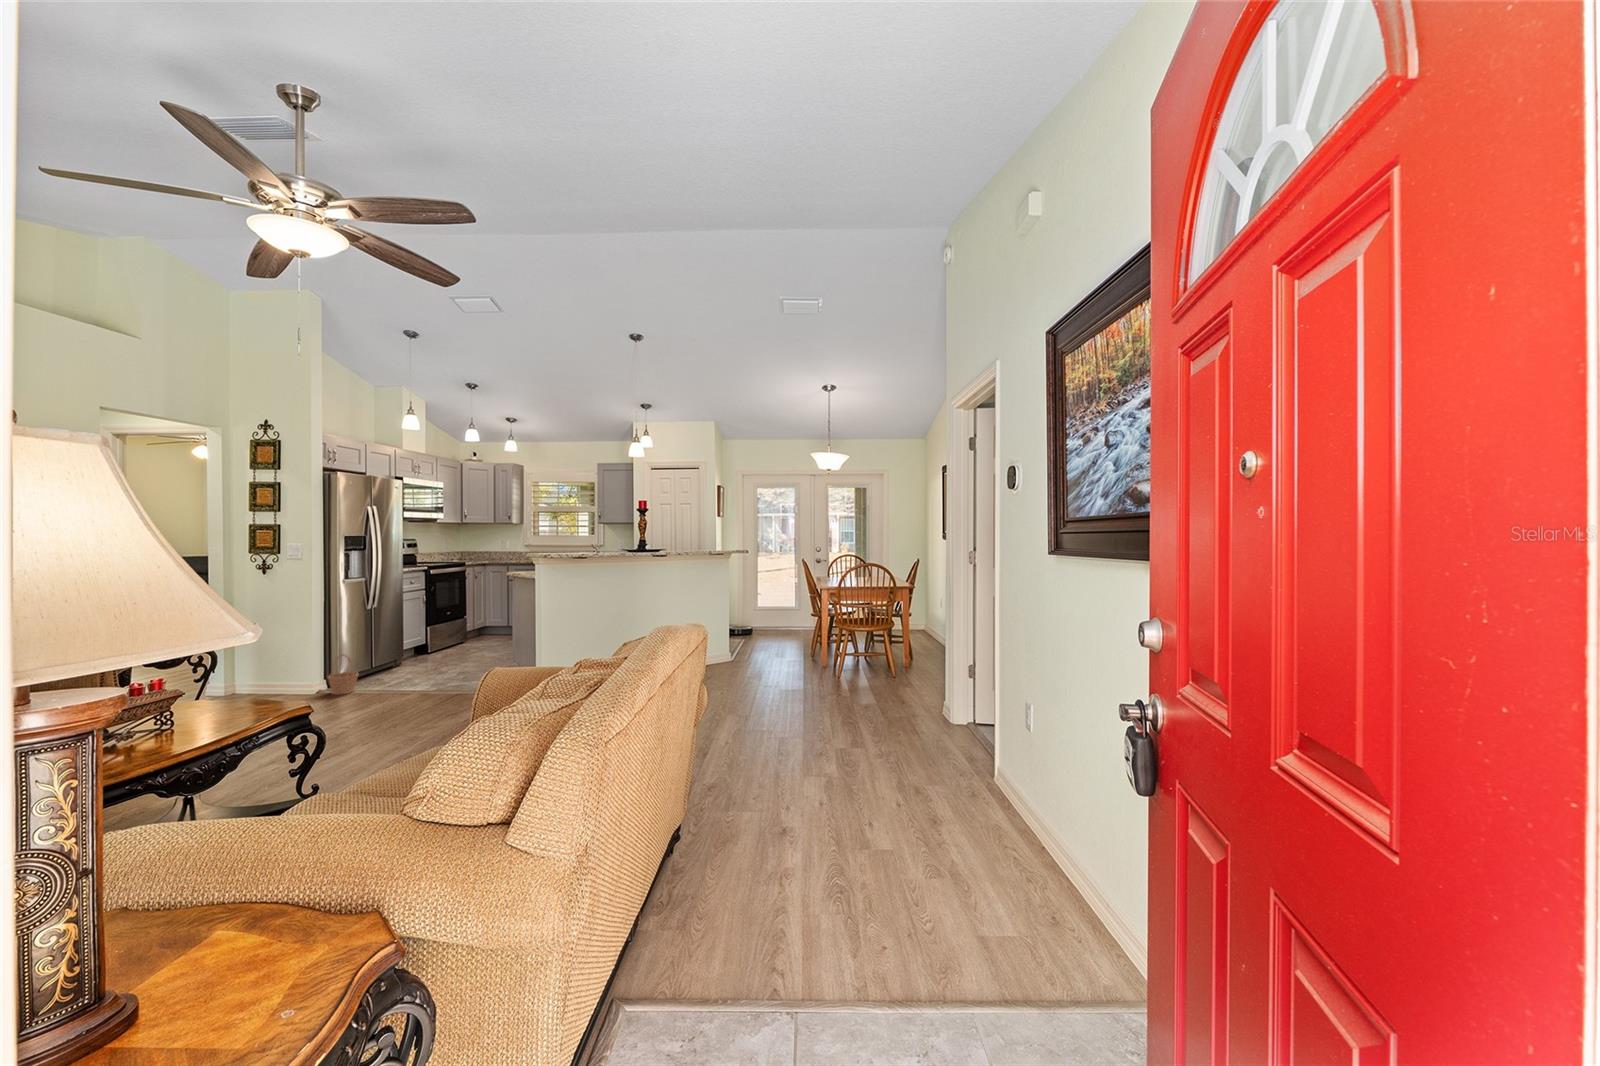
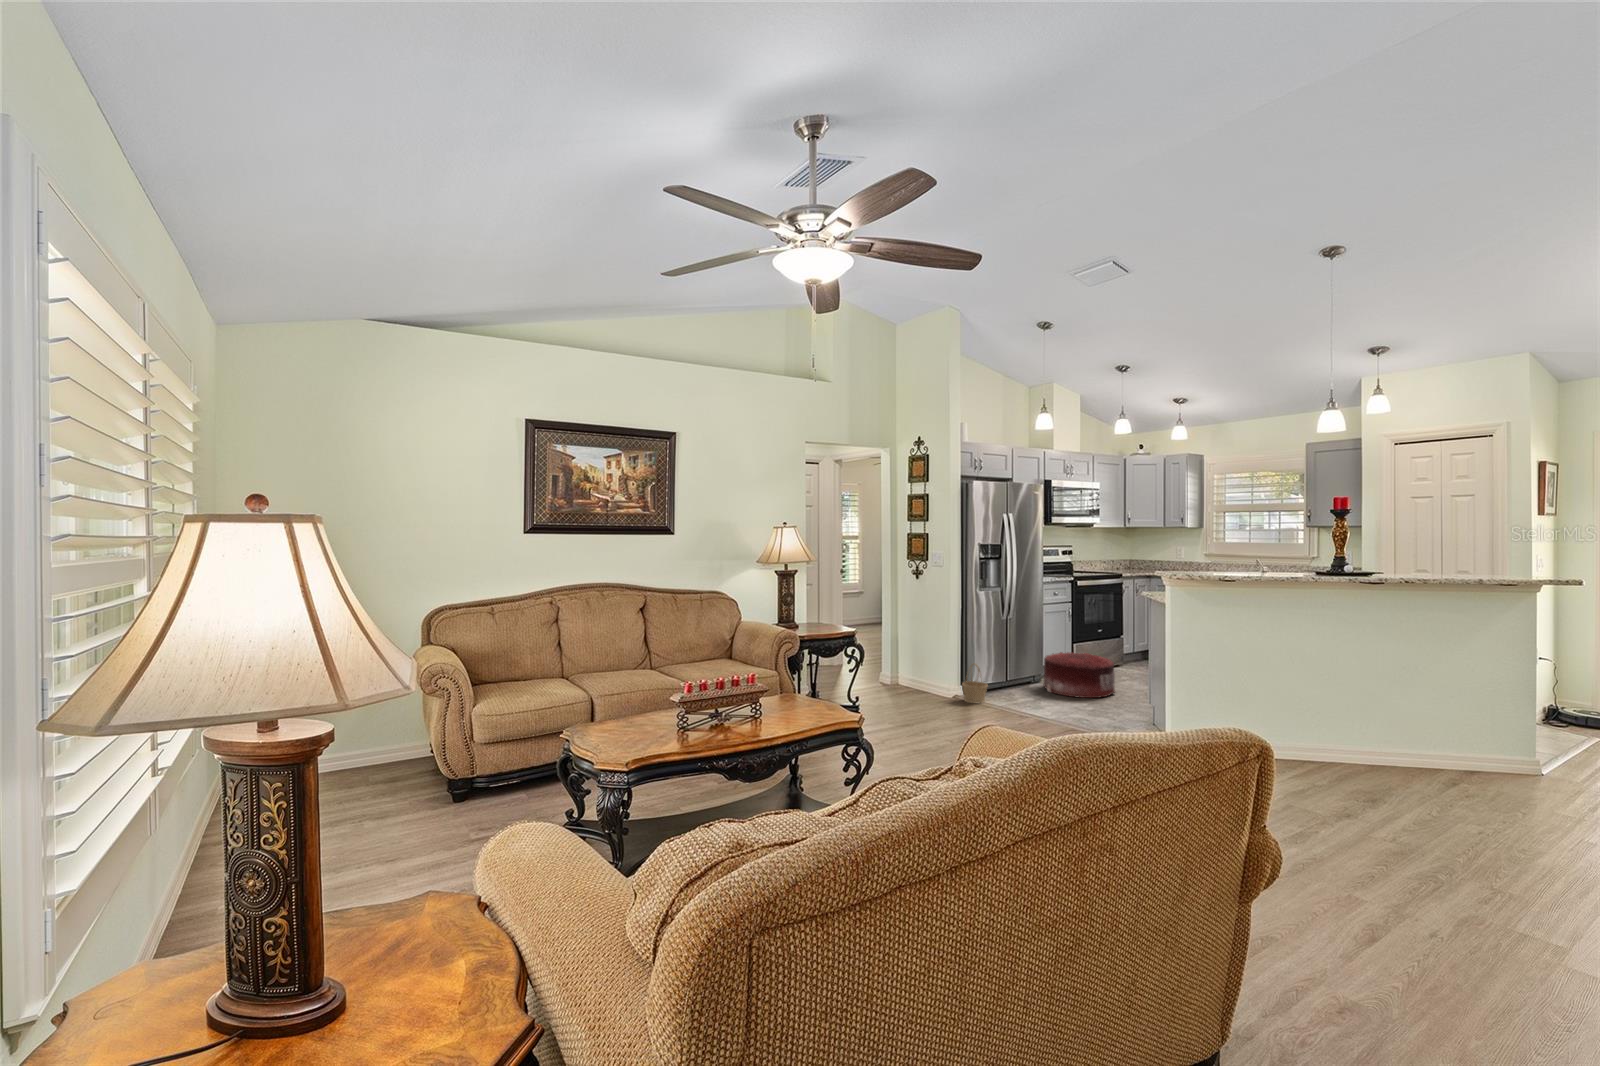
pouf: none [406,631,476,671] -> present [1043,652,1115,698]

